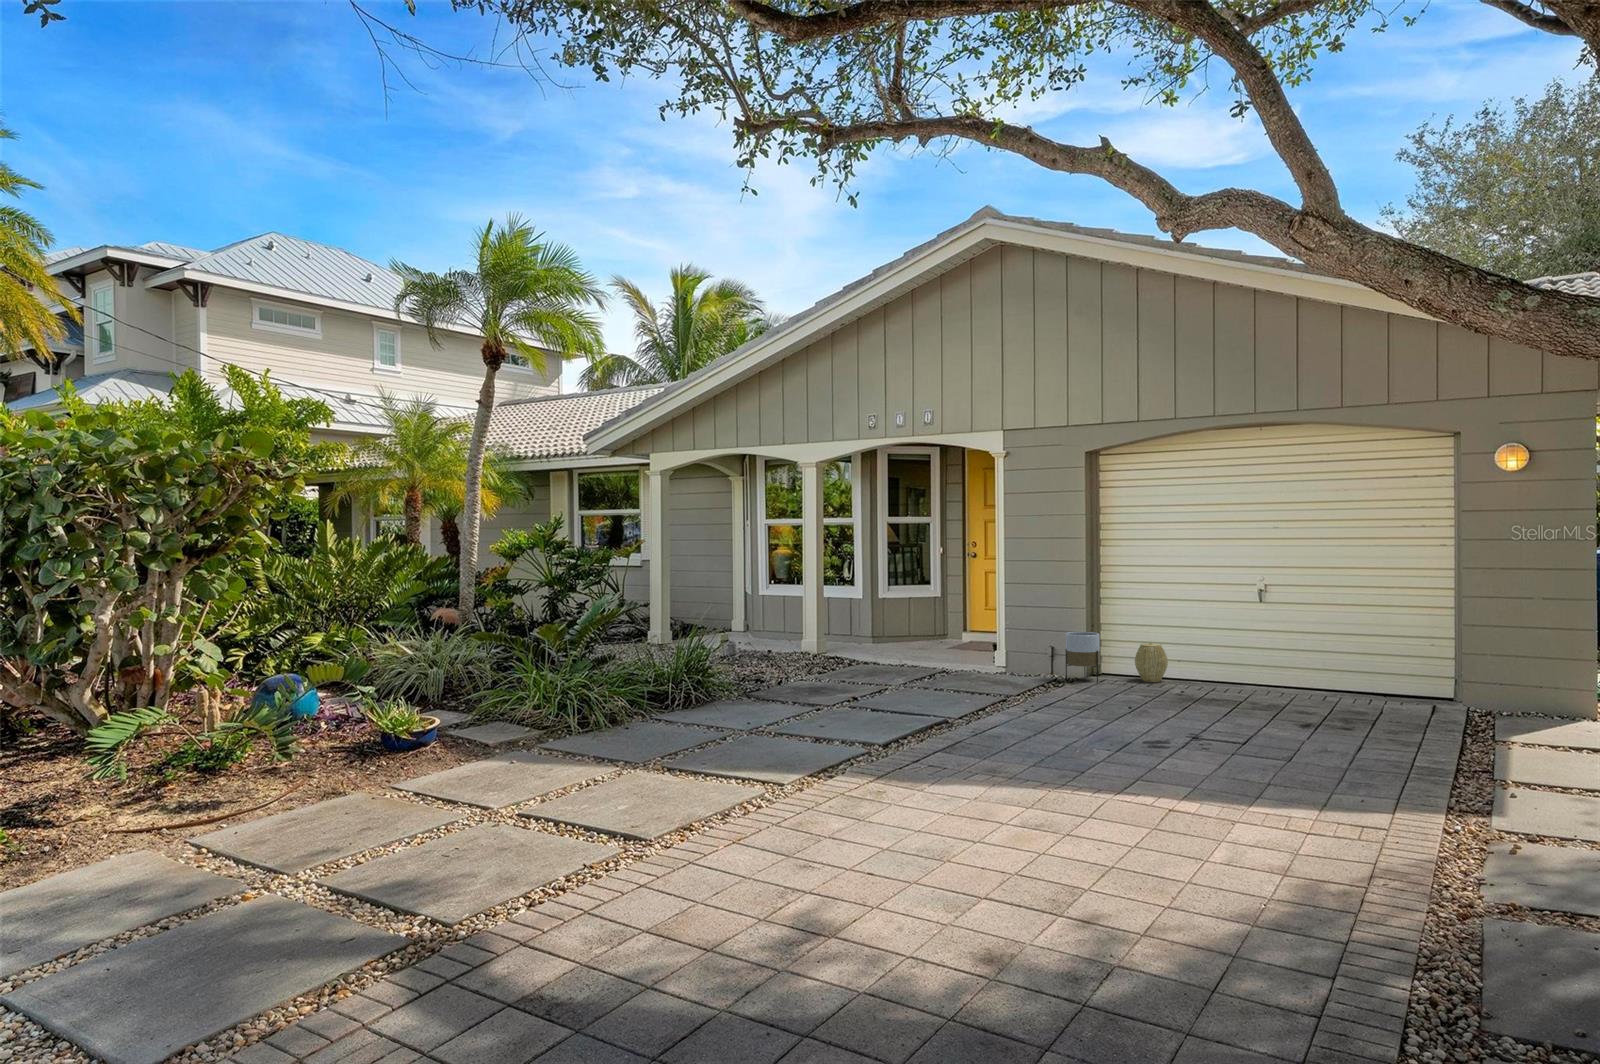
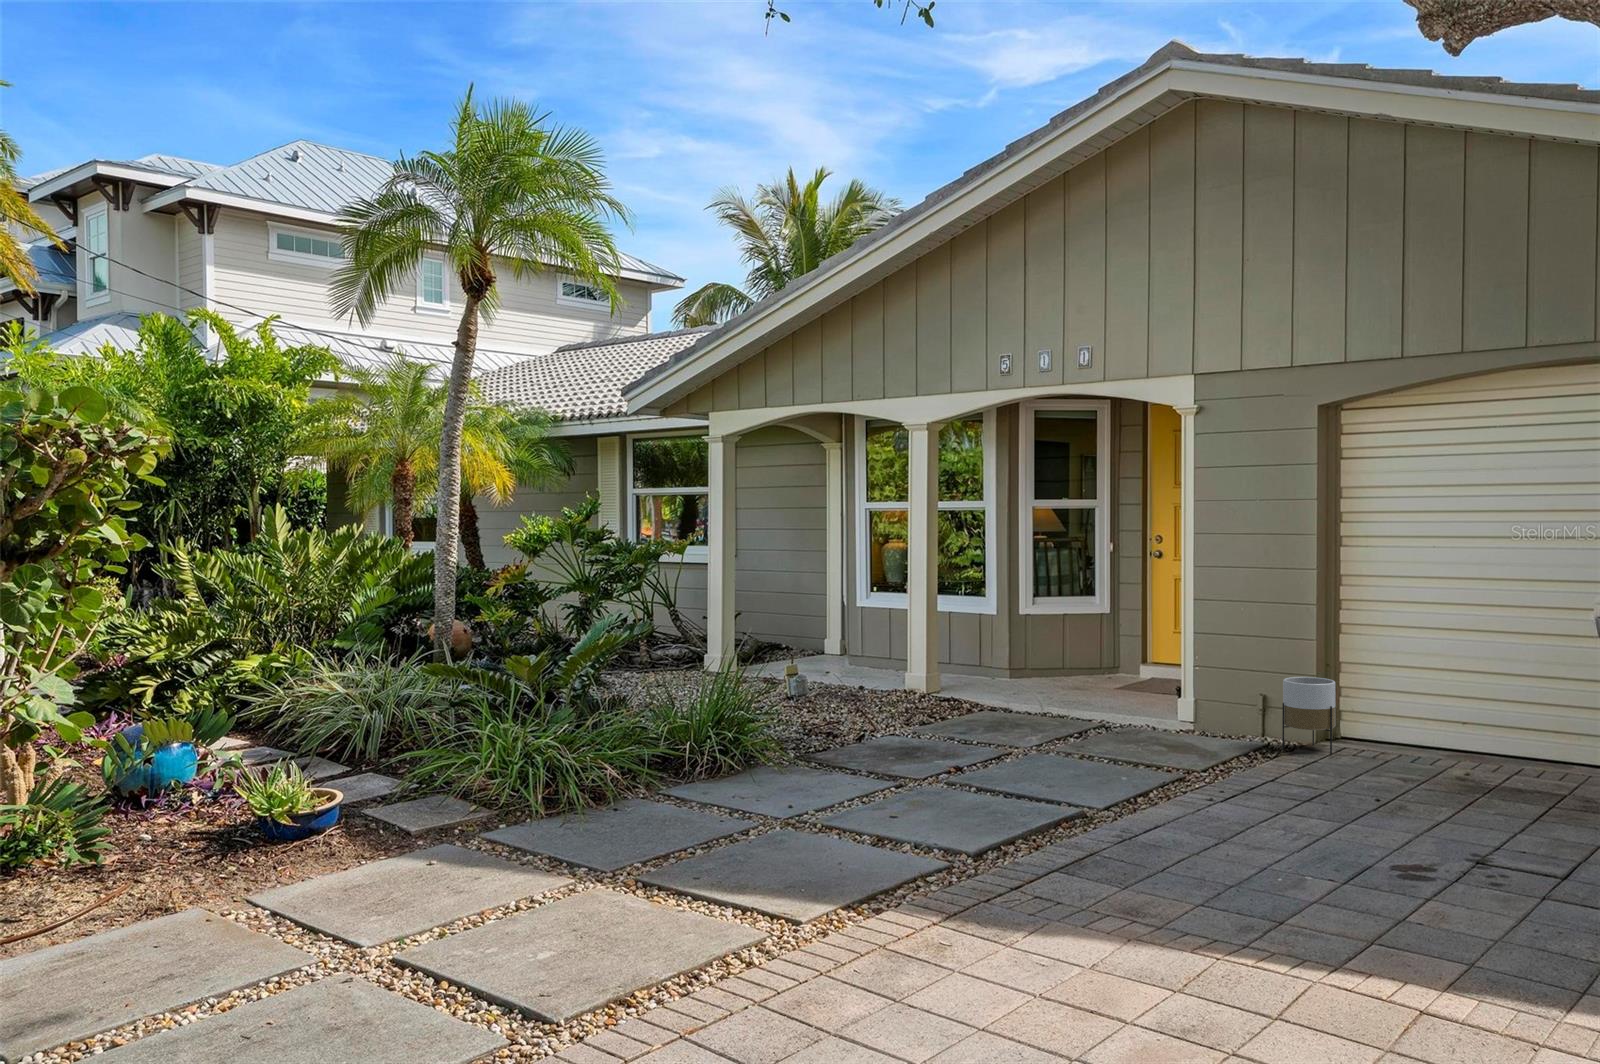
woven basket: present [1135,643,1168,682] -> none [1391,697,1443,757]

